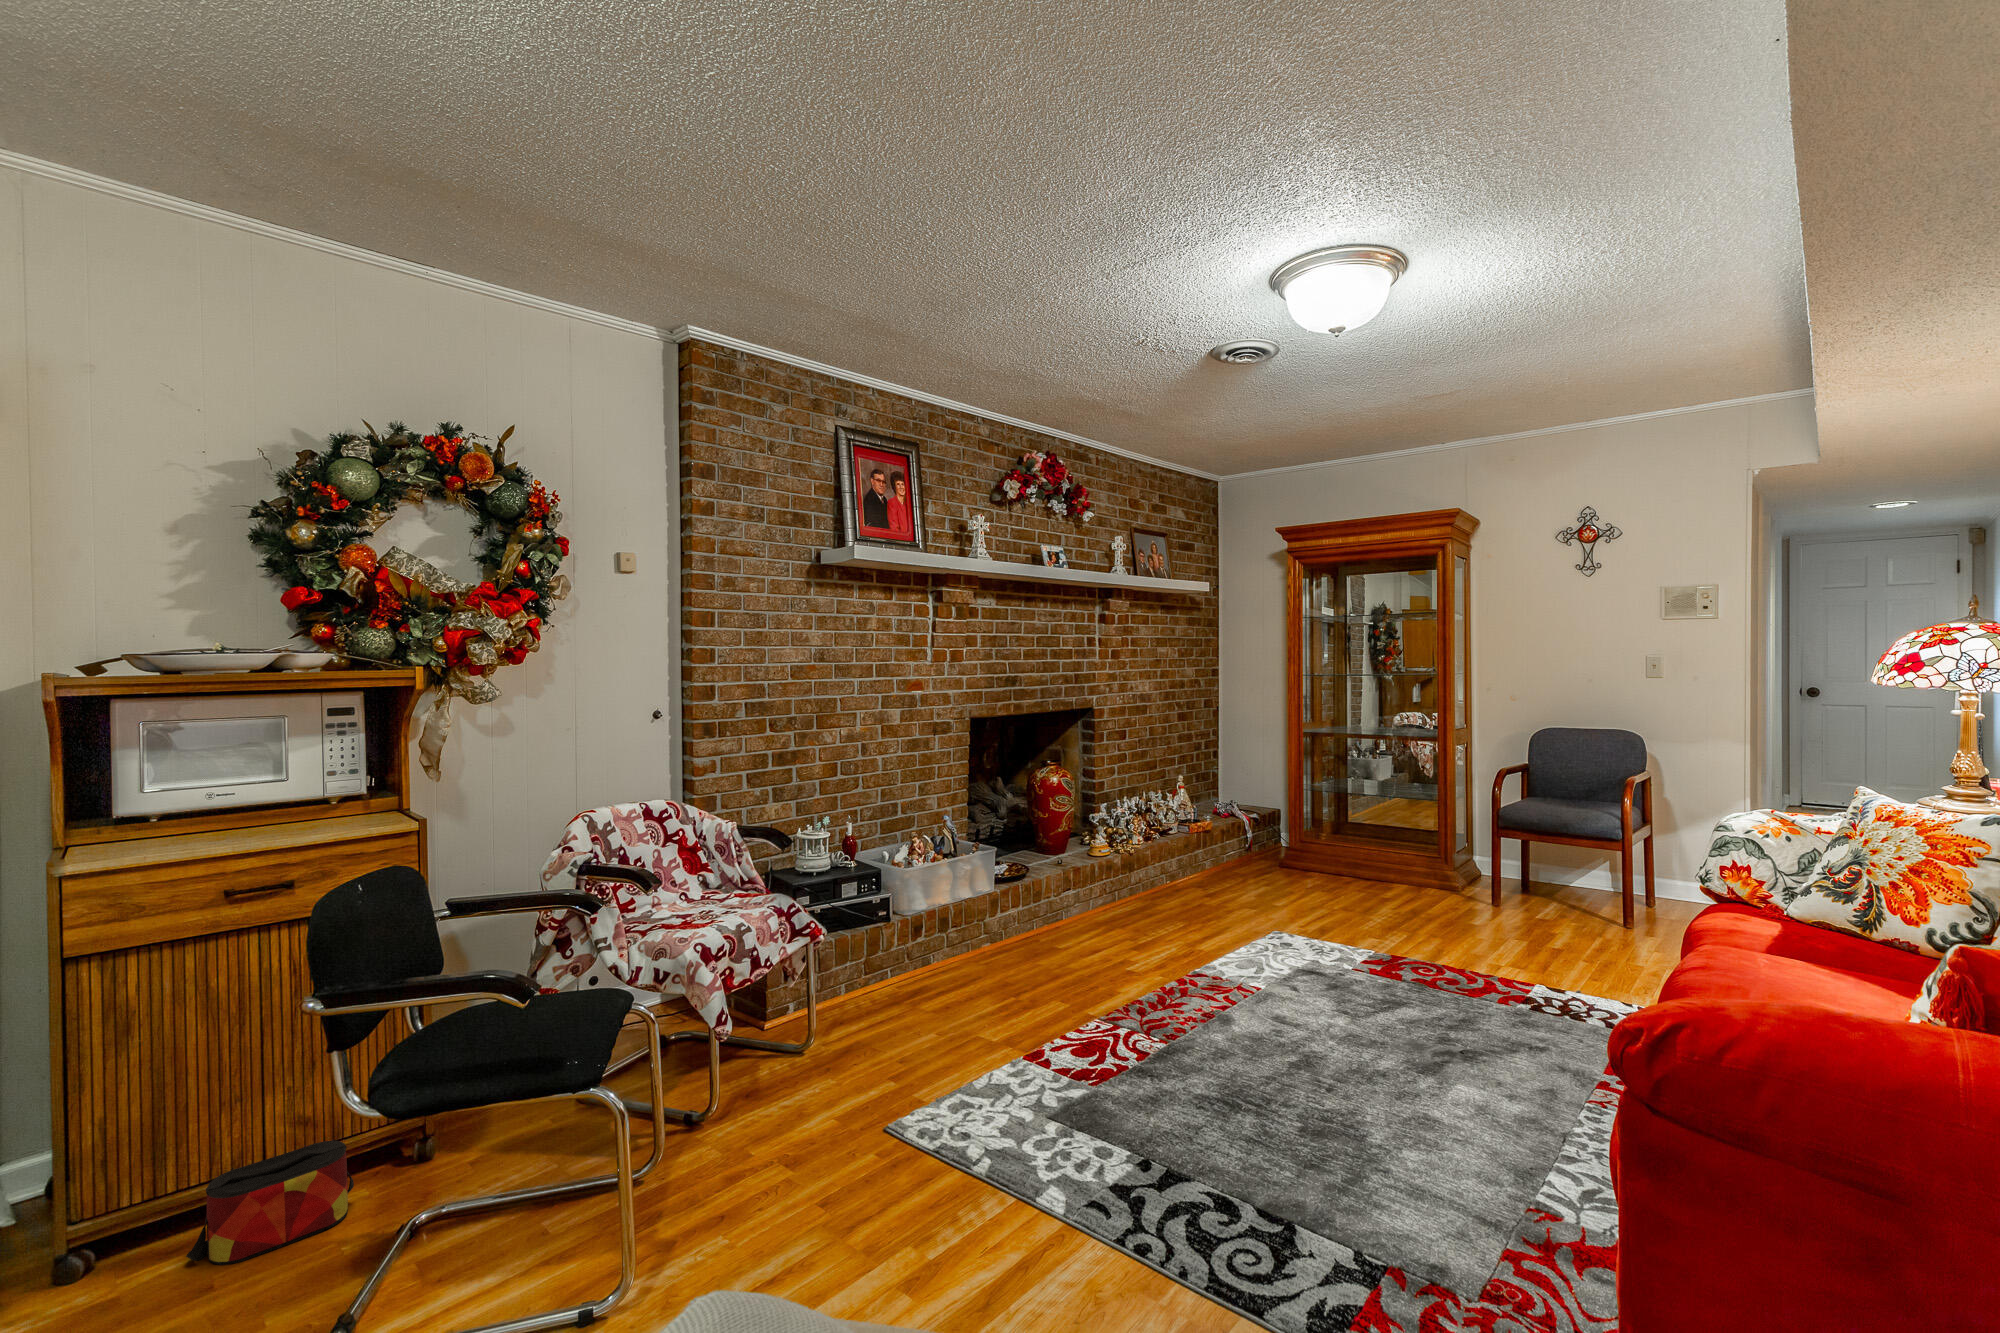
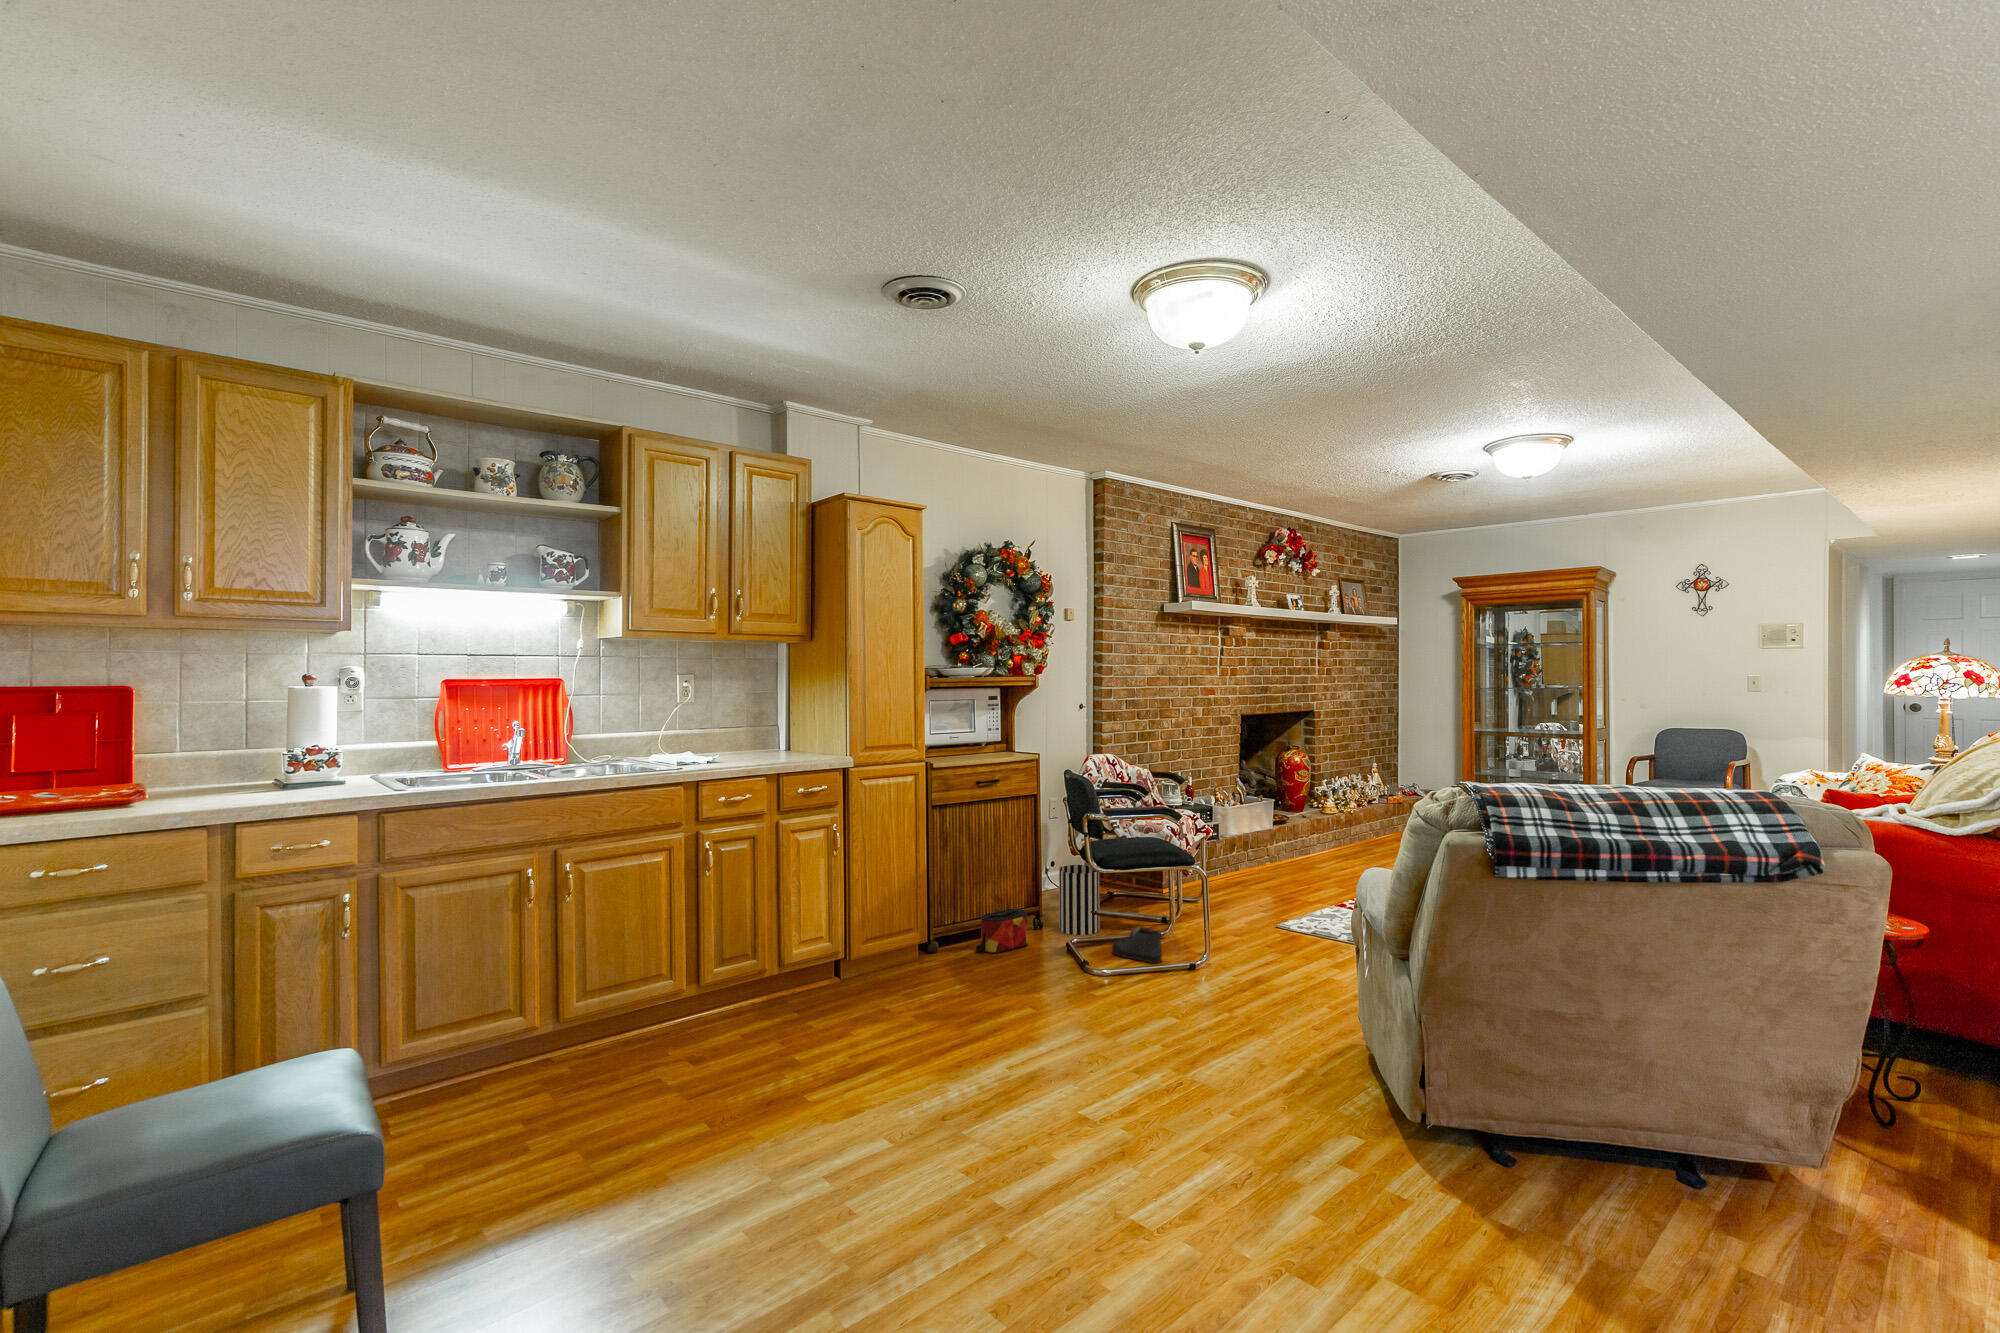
wastebasket: none [468,1021,557,1173] -> present [1059,865,1100,935]
shoe: none [482,1200,566,1291] -> present [1112,927,1162,963]

